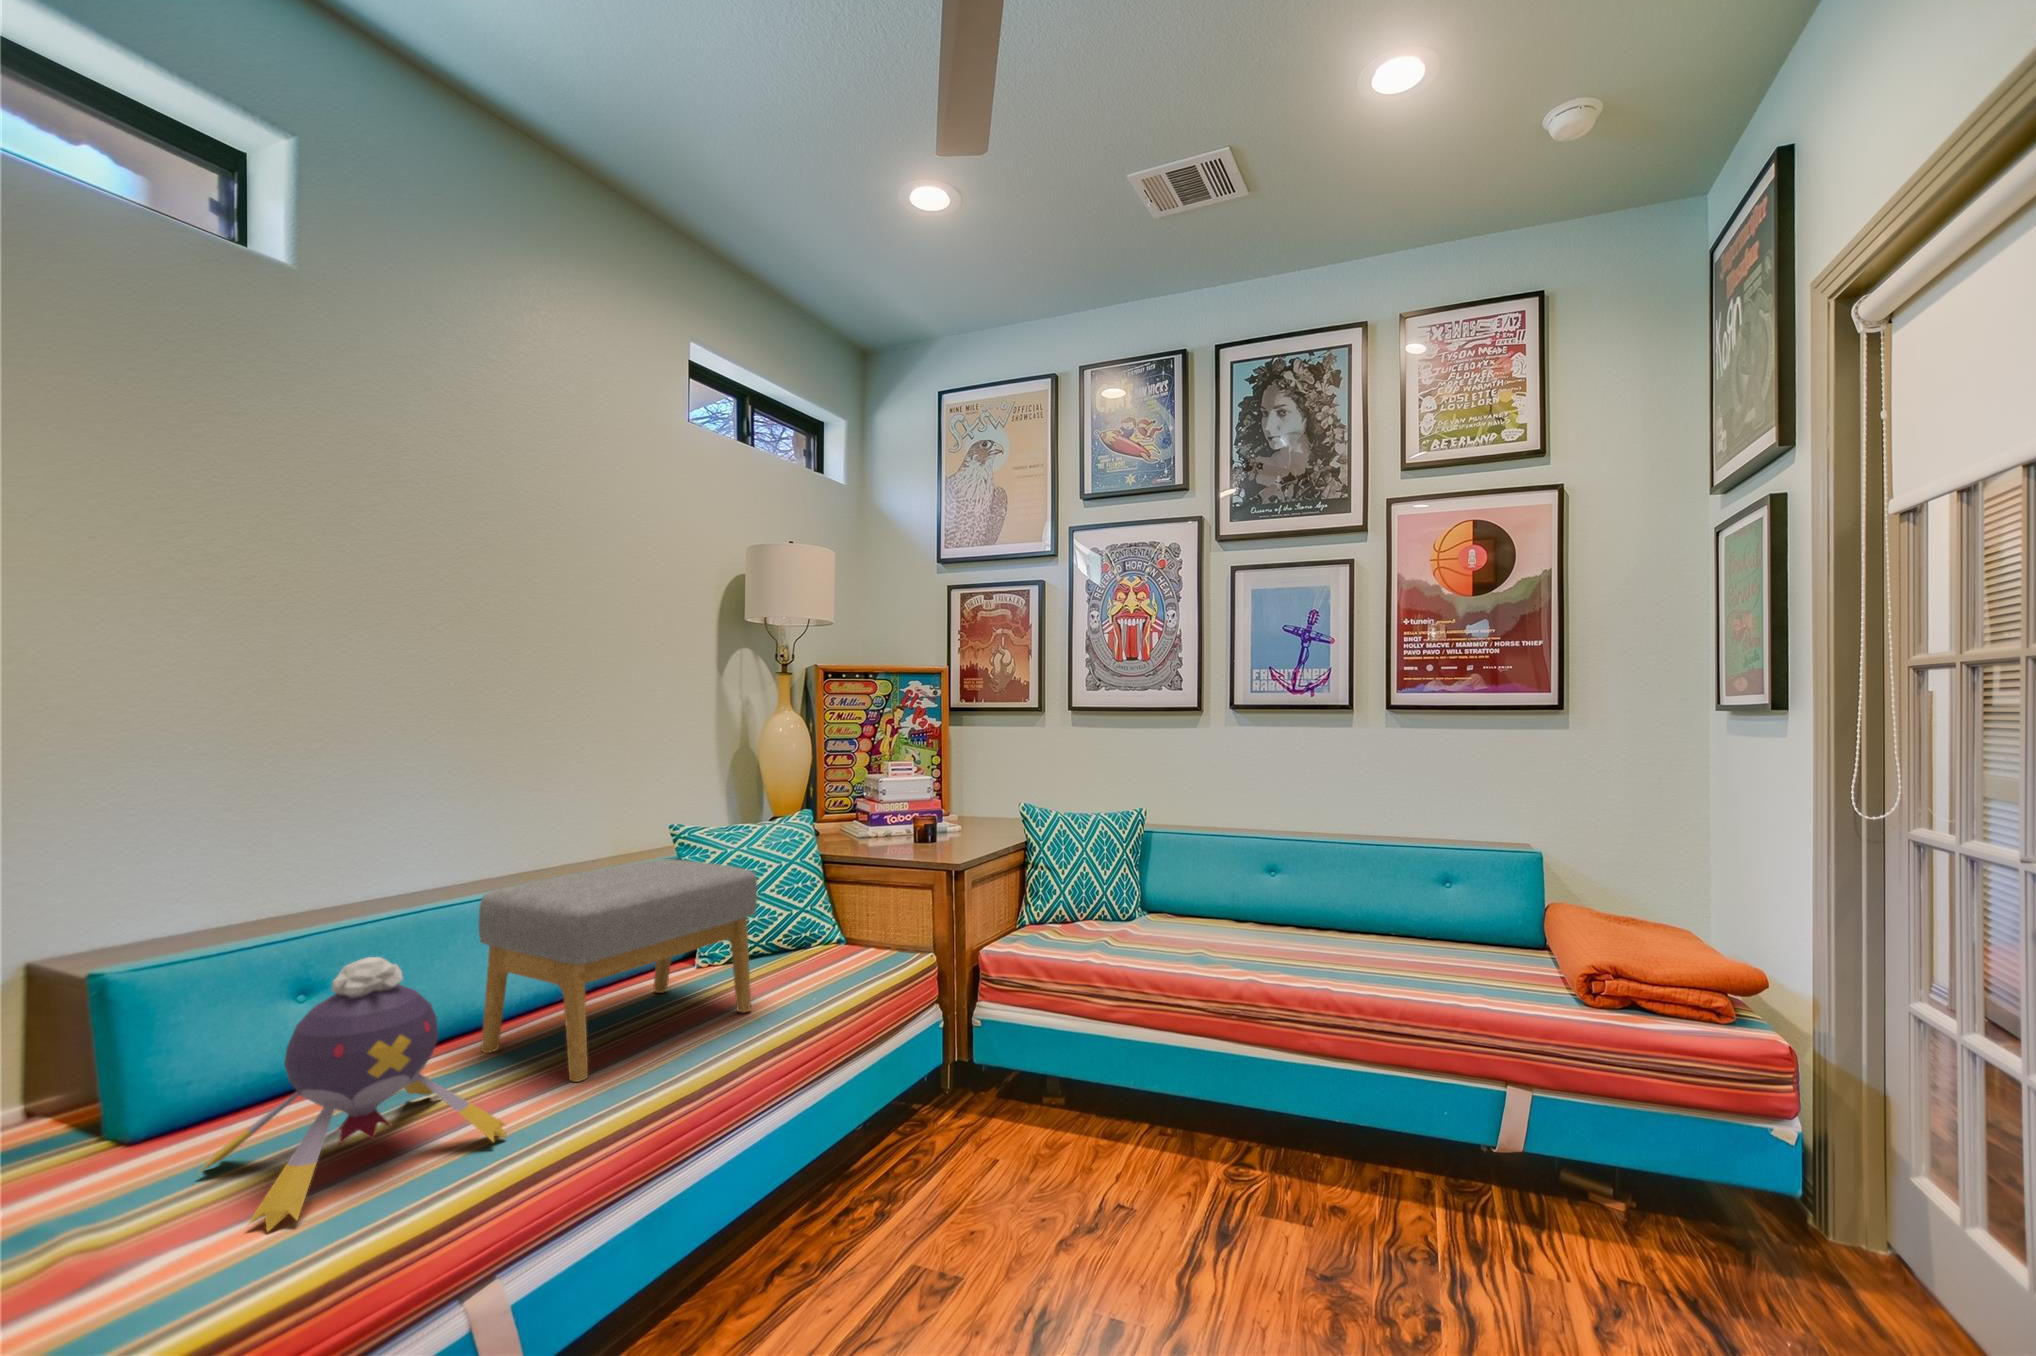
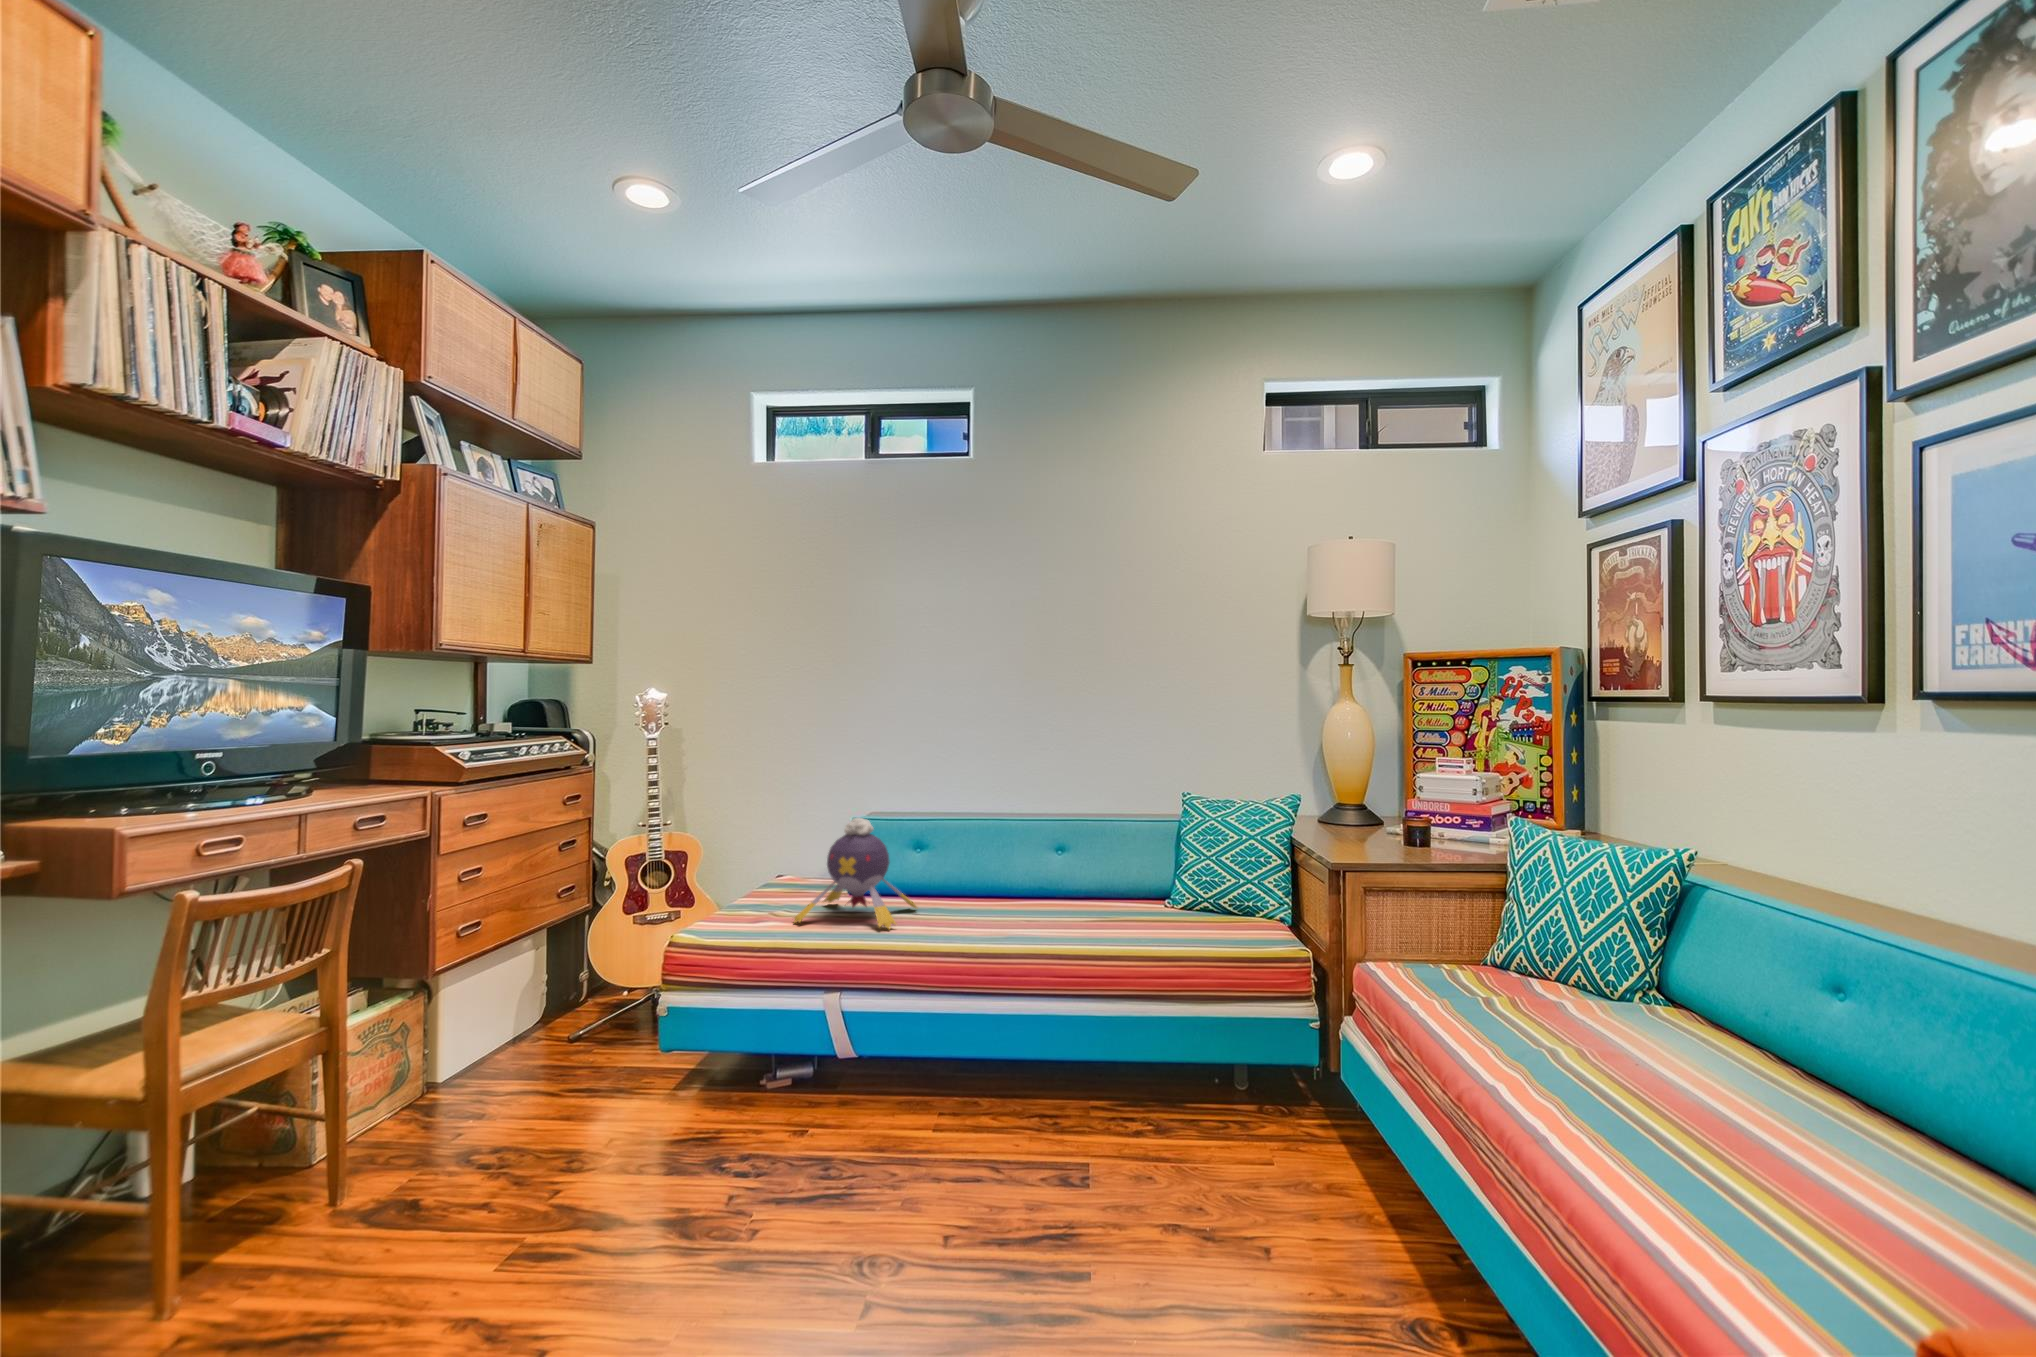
footstool: present [479,859,757,1082] -> none [957,806,1113,930]

